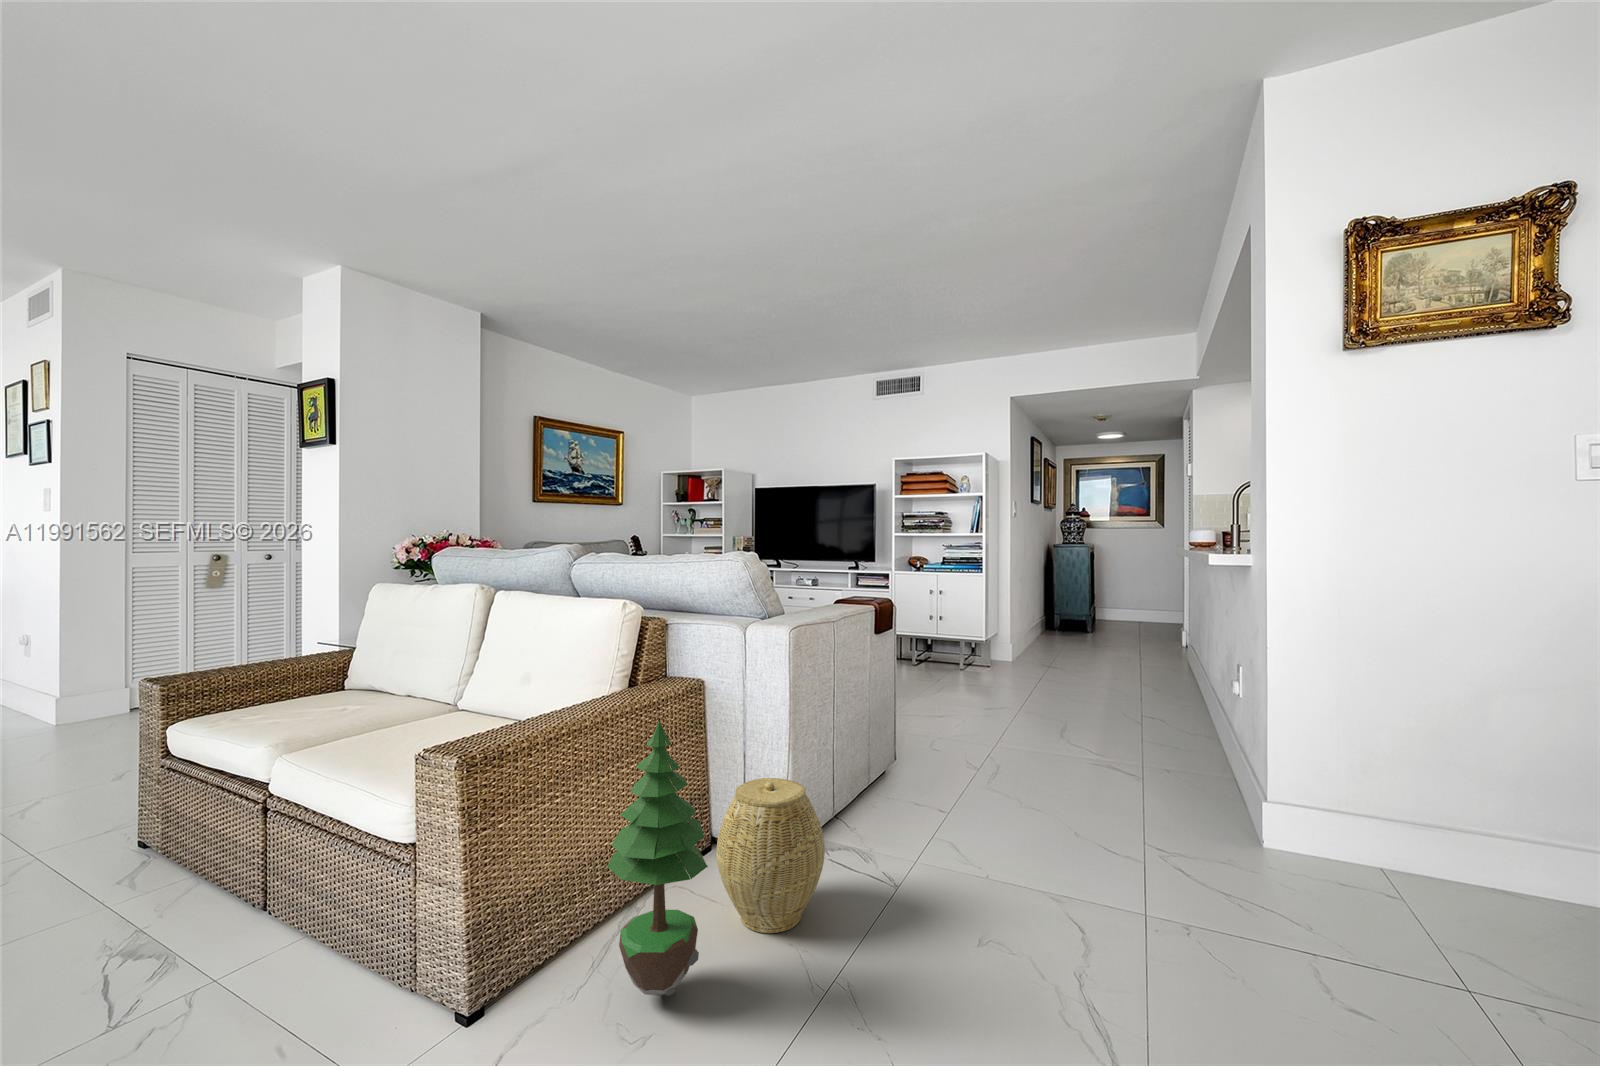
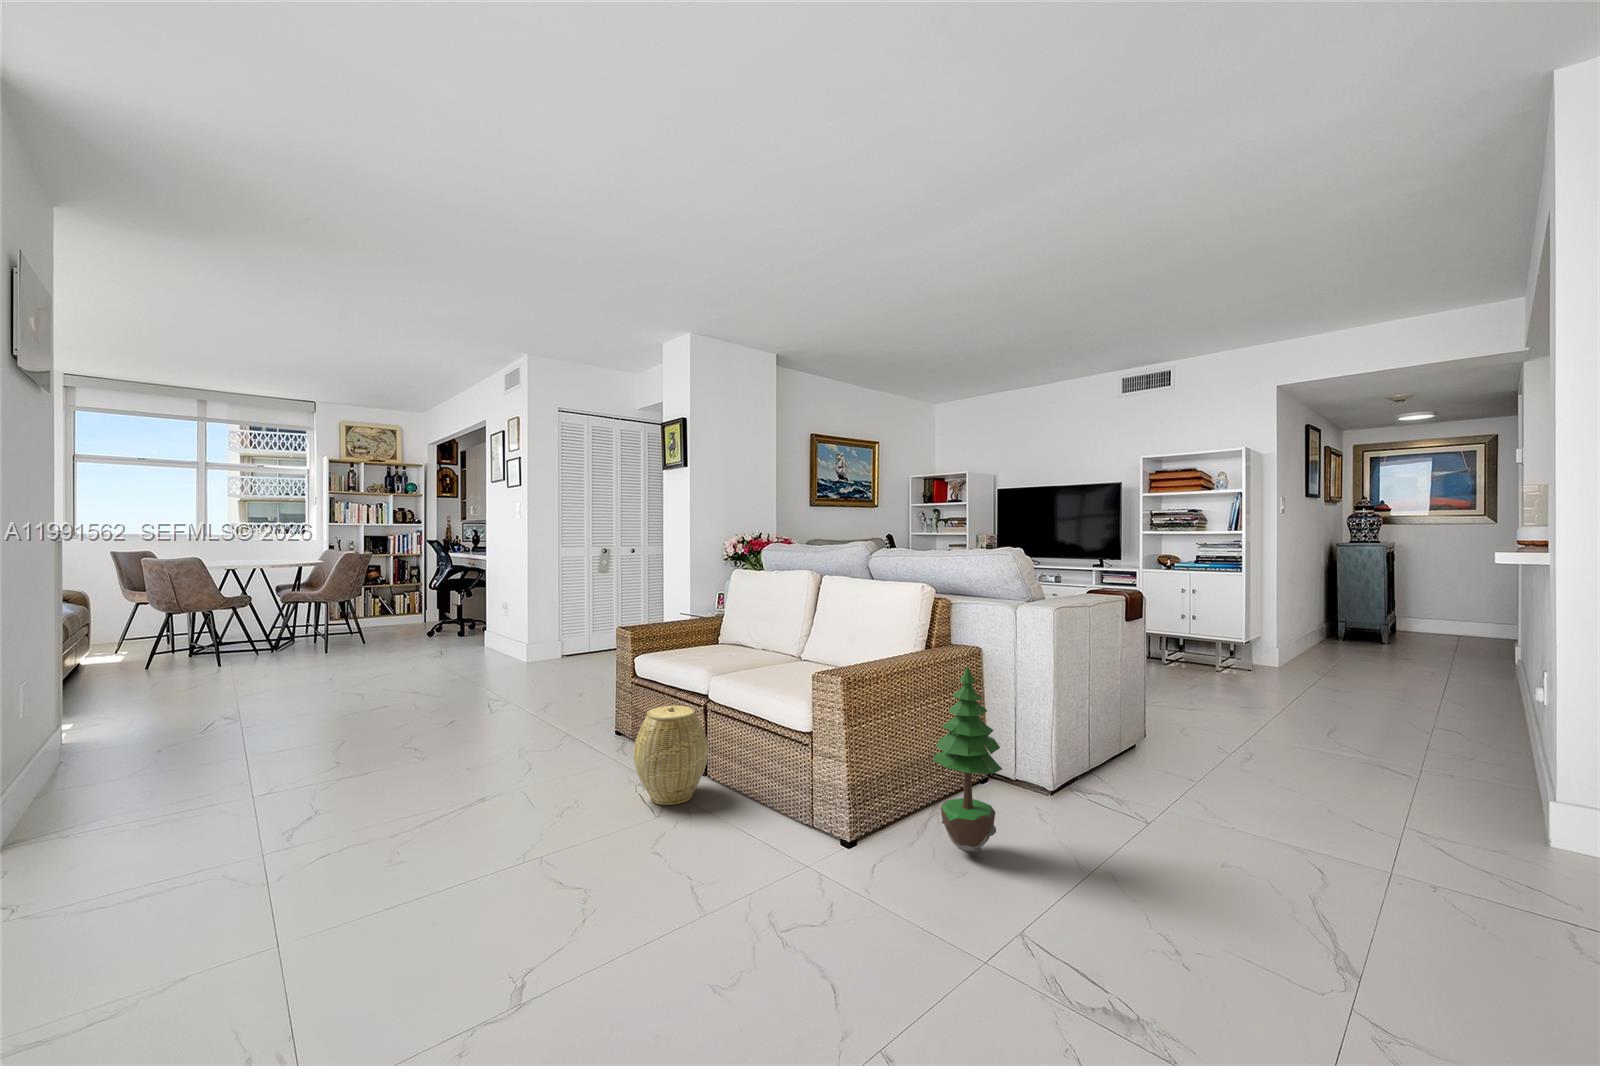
woven basket: present [717,778,825,933] -> present [634,706,708,805]

